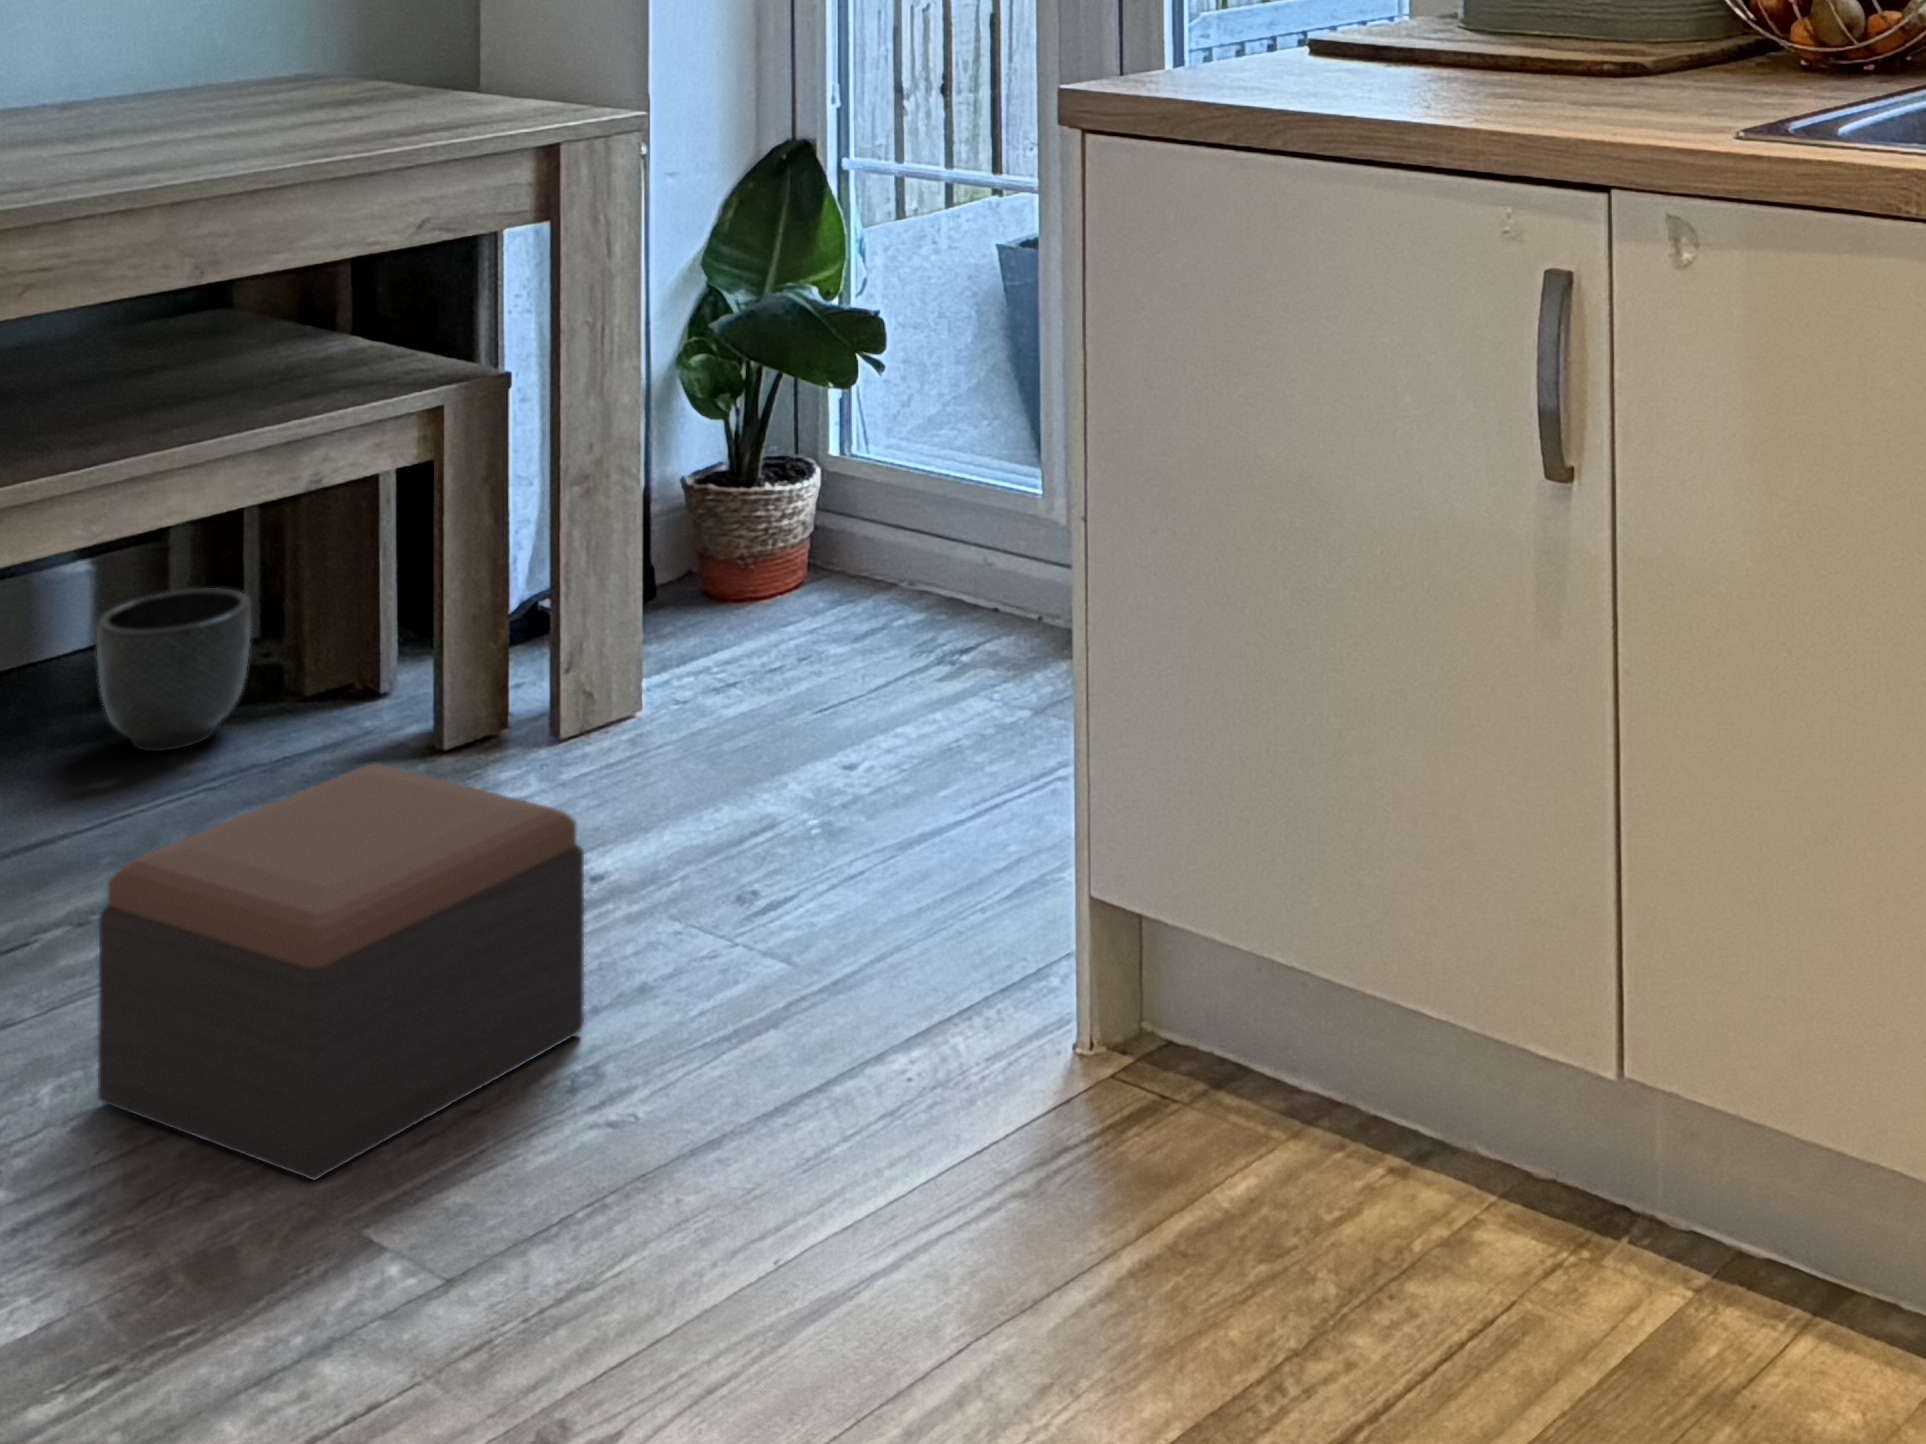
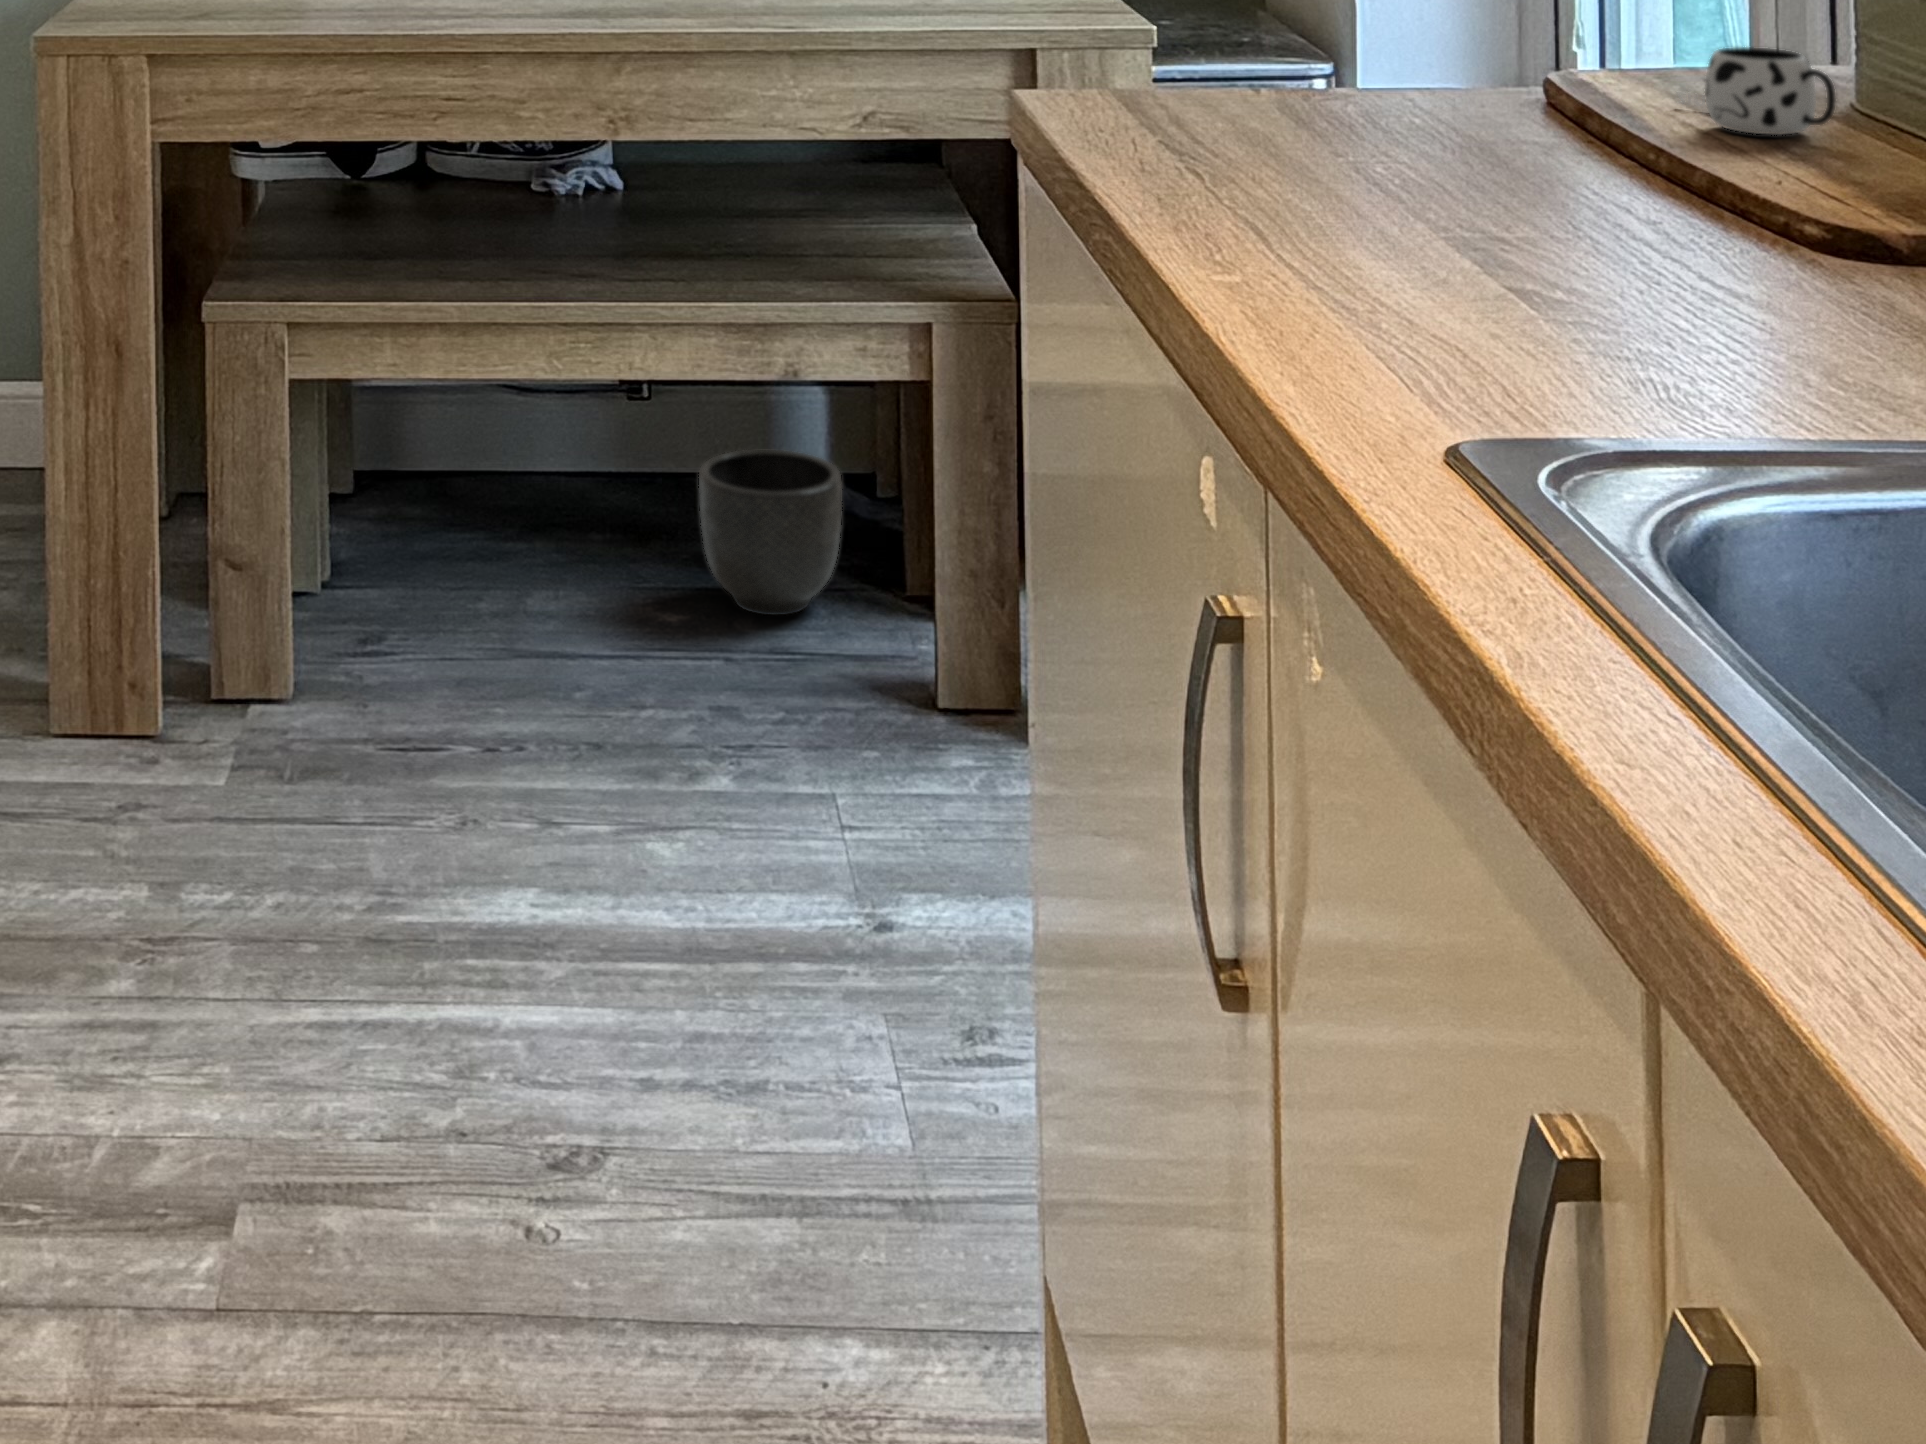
mug: none [1391,10,1503,56] -> present [1676,47,1835,135]
footstool: present [98,764,584,1180] -> none [271,700,654,1123]

